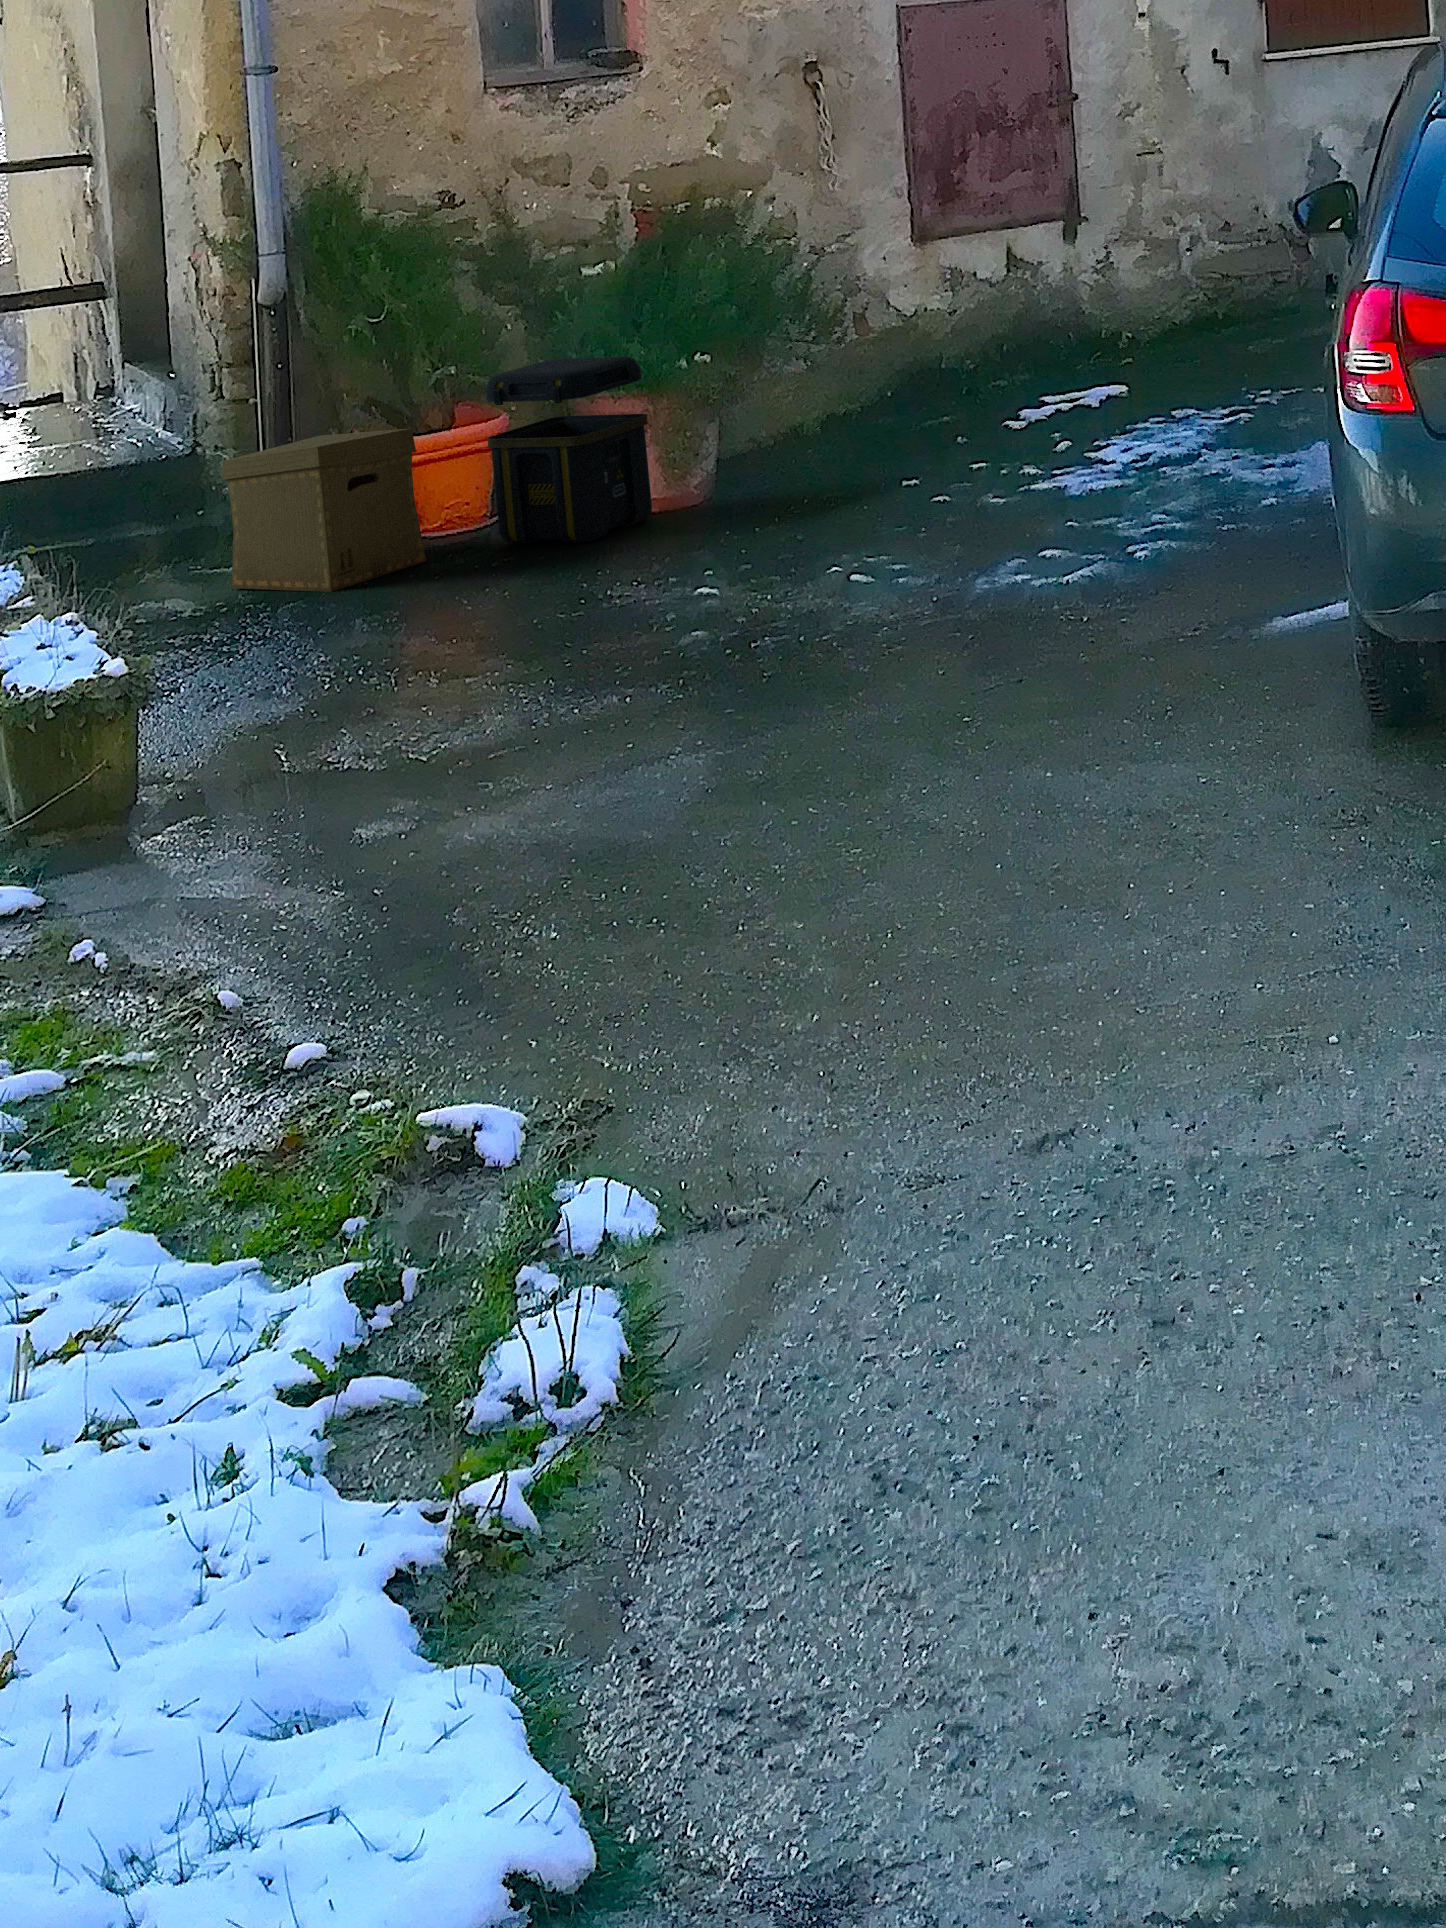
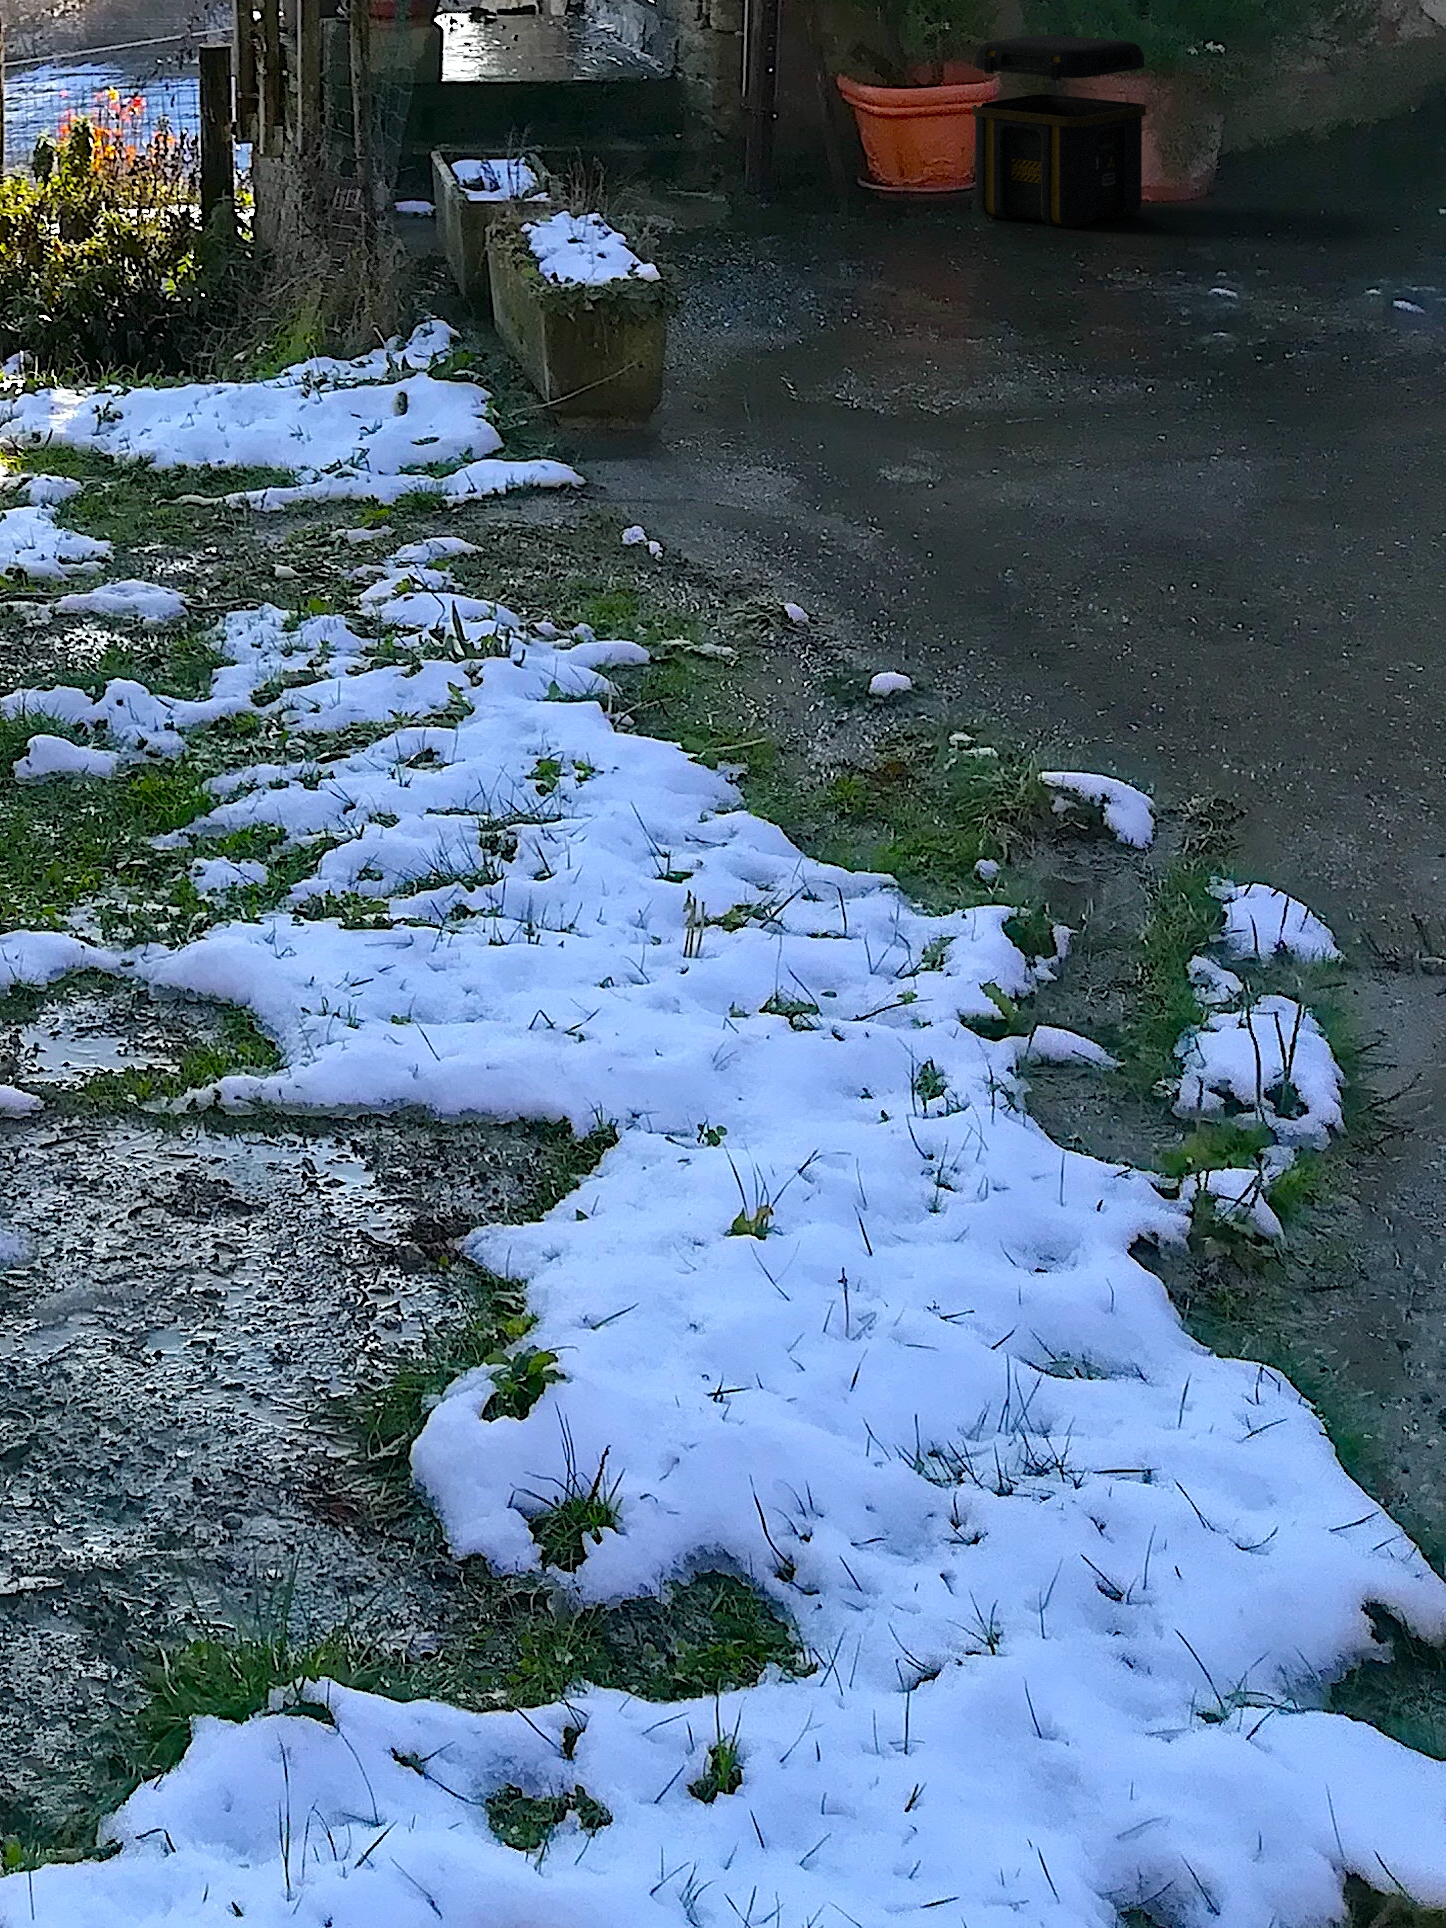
cardboard box: present [222,428,426,592] -> none [705,79,899,233]

